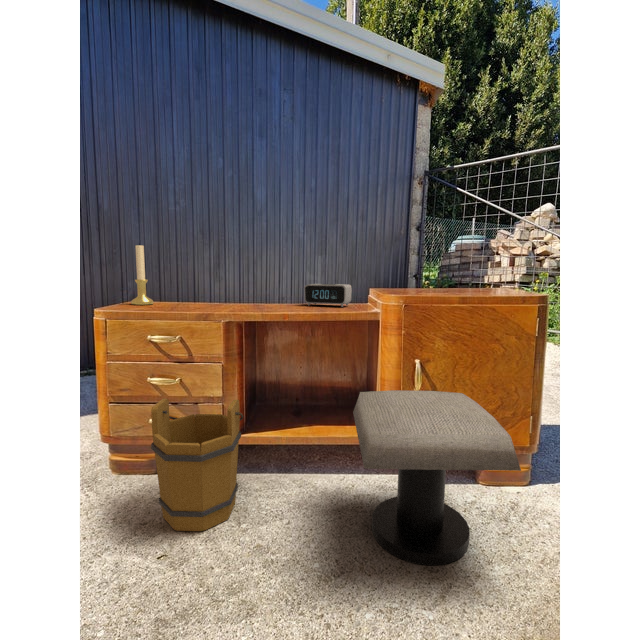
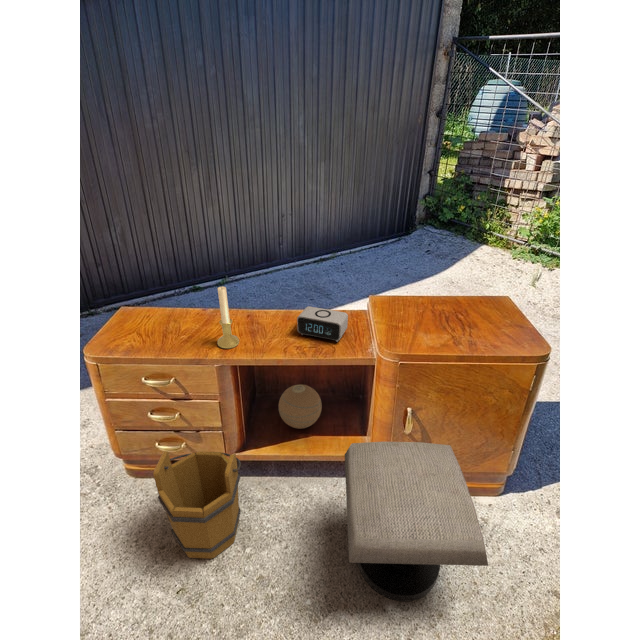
candle holder: present [131,245,153,305] -> present [217,286,239,349]
decorative orb: none [283,370,327,415] -> present [279,384,322,429]

